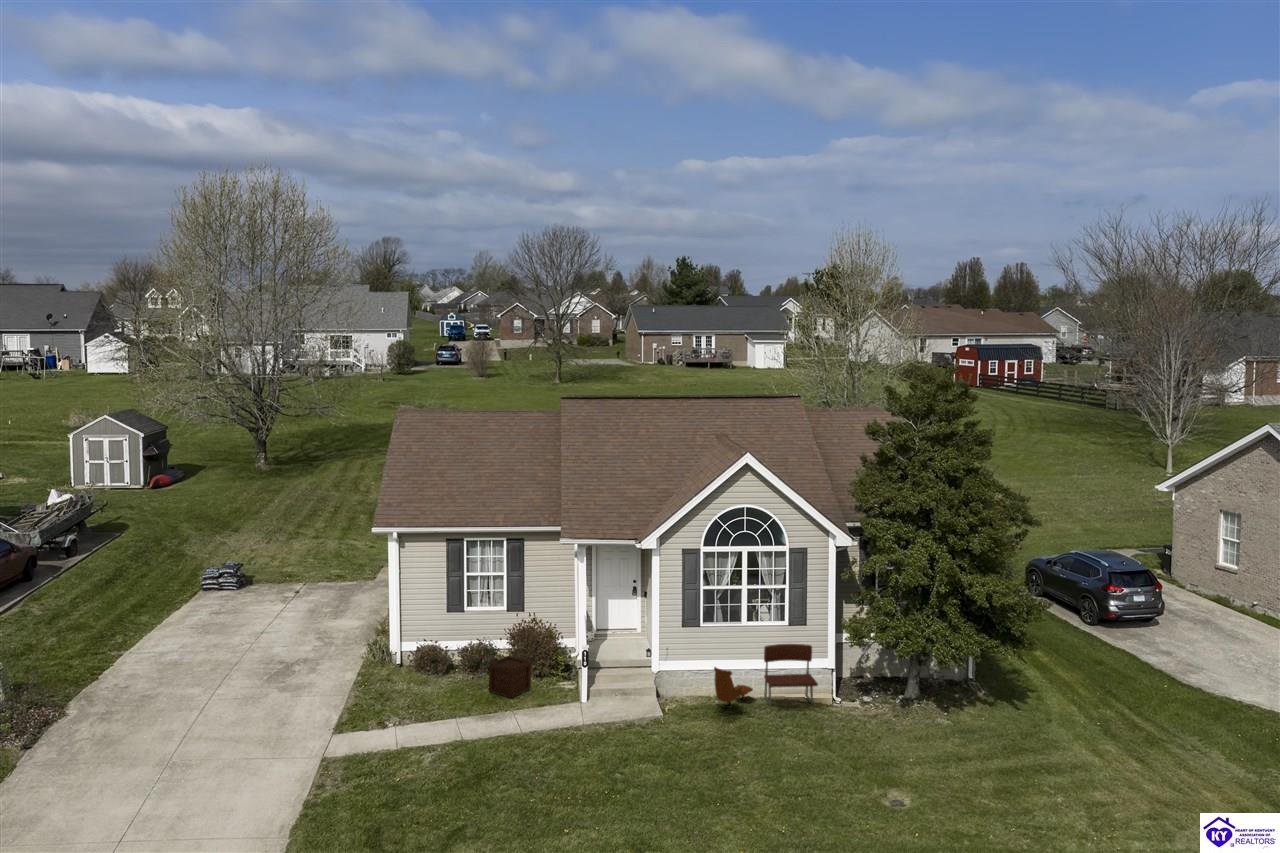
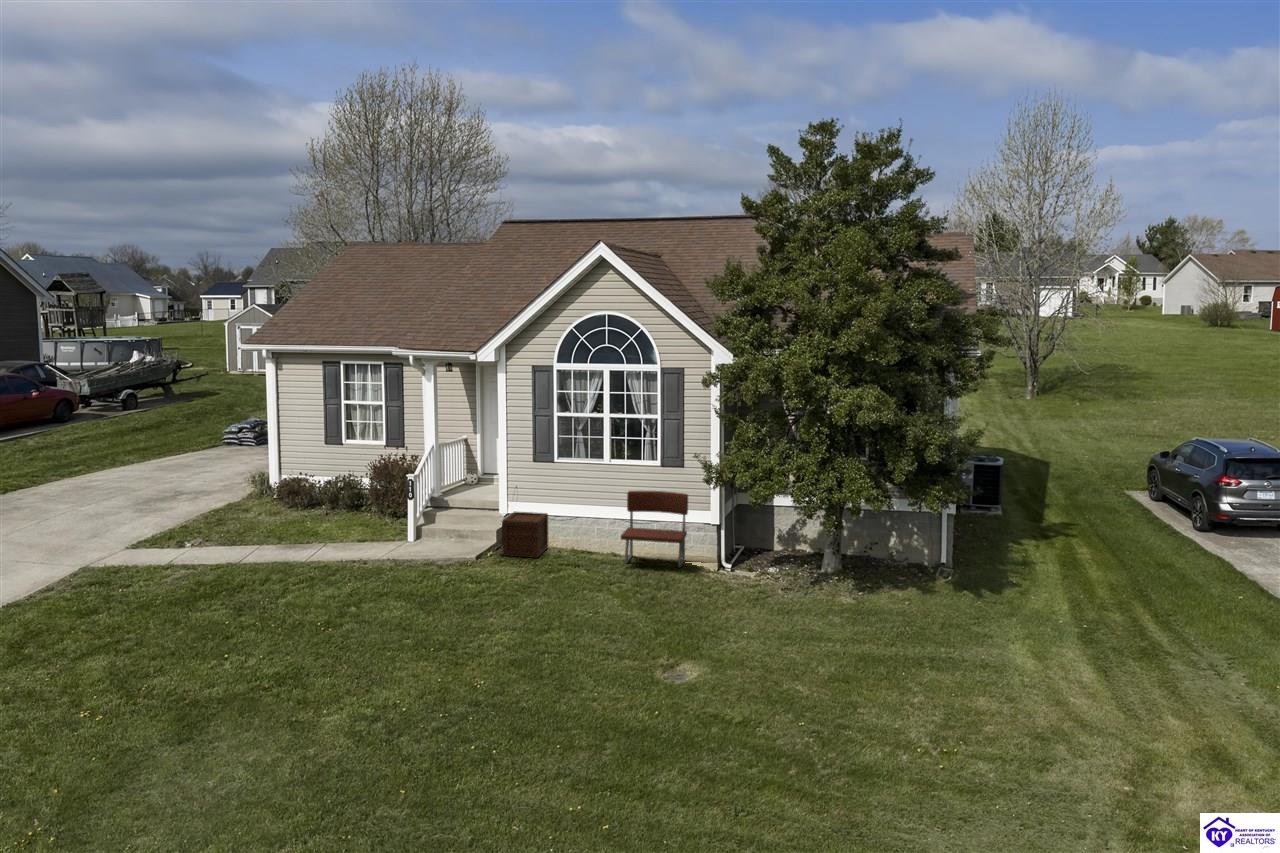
wooden crate: present [489,656,531,698] -> present [502,511,548,558]
lounge chair: present [714,667,753,710] -> none [547,506,613,566]

